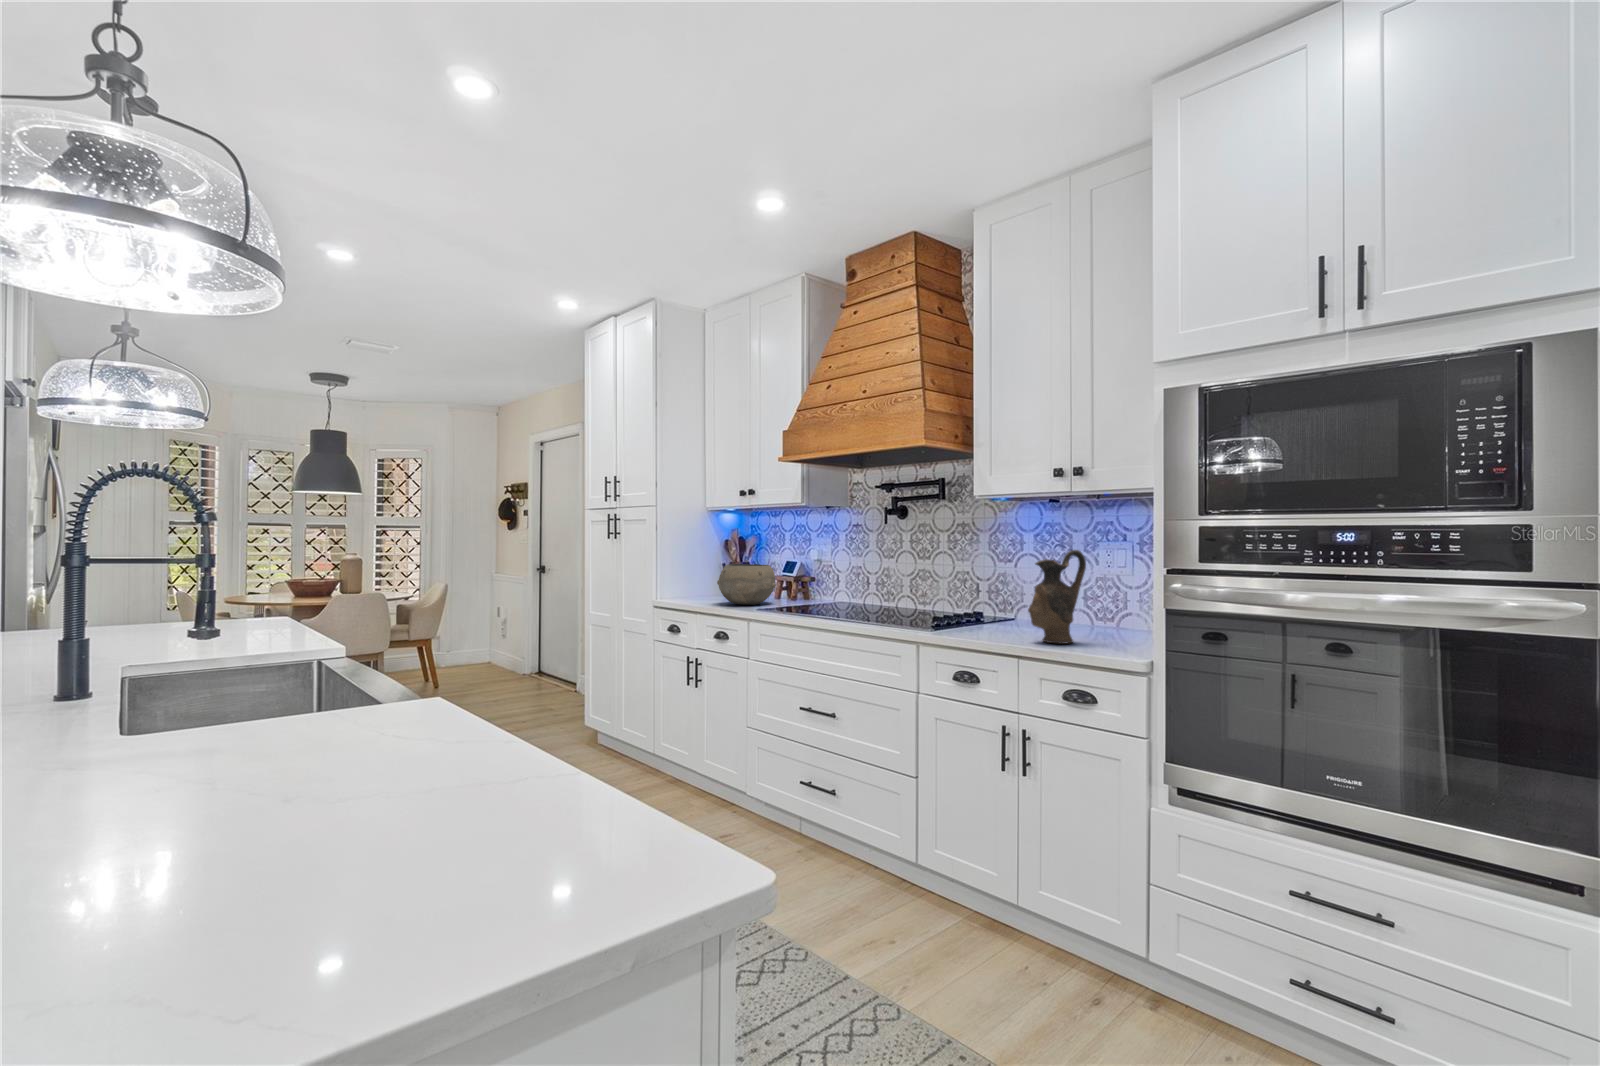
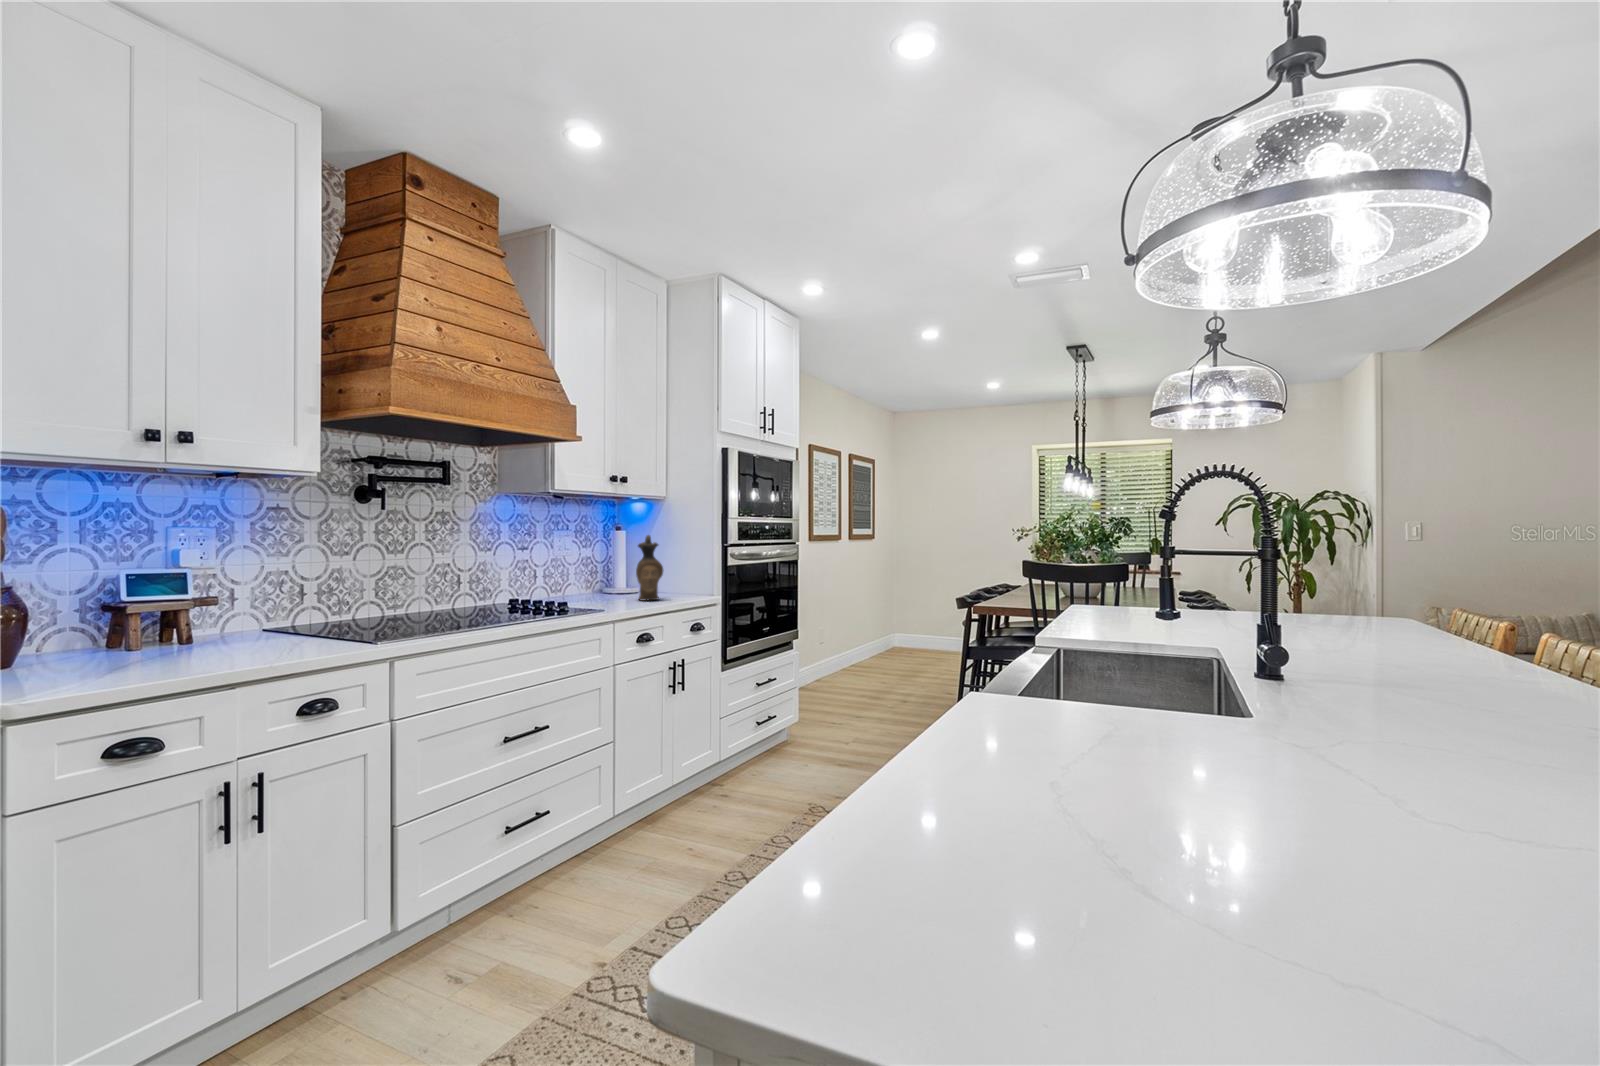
ceramic bowl: present [717,564,776,605] -> none [101,578,253,662]

